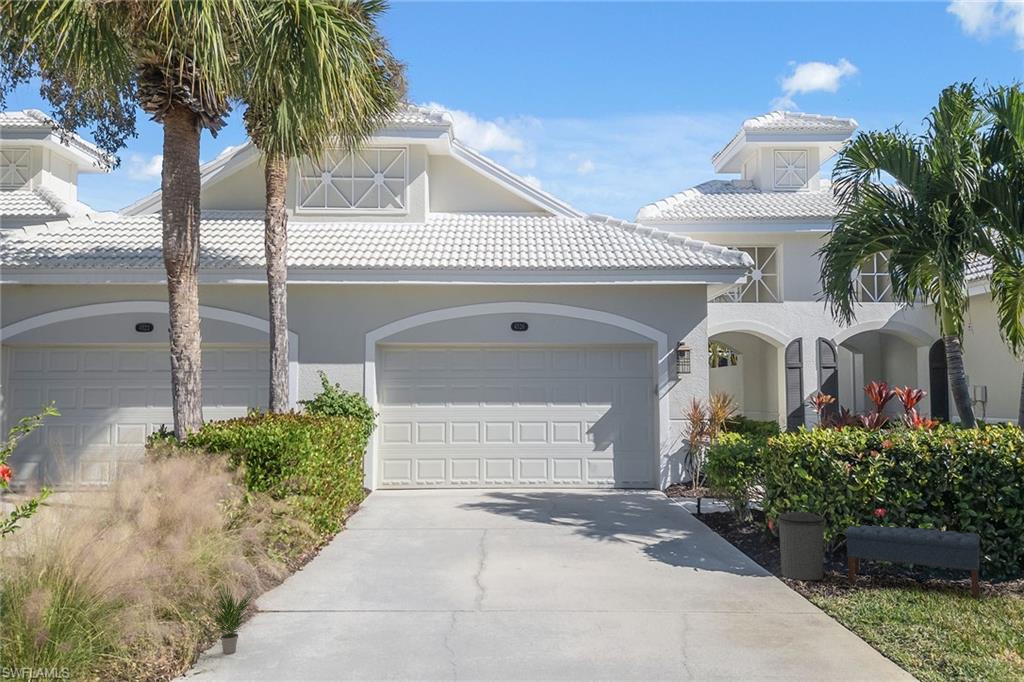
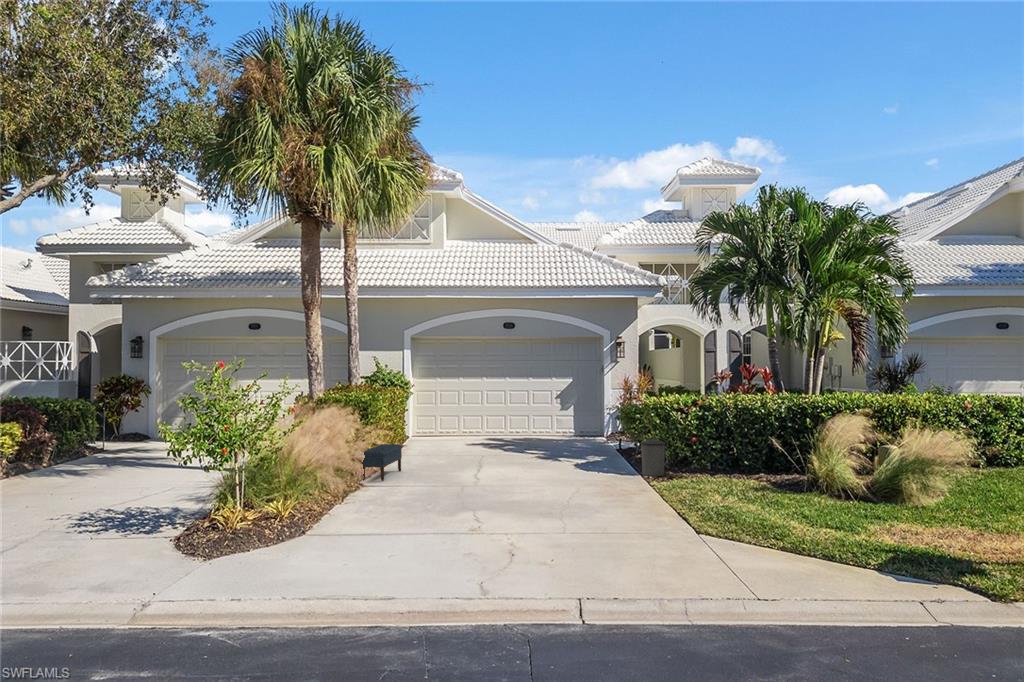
bench: present [845,524,980,598] -> present [362,444,402,481]
potted plant: present [202,585,253,654] -> none [339,467,367,498]

